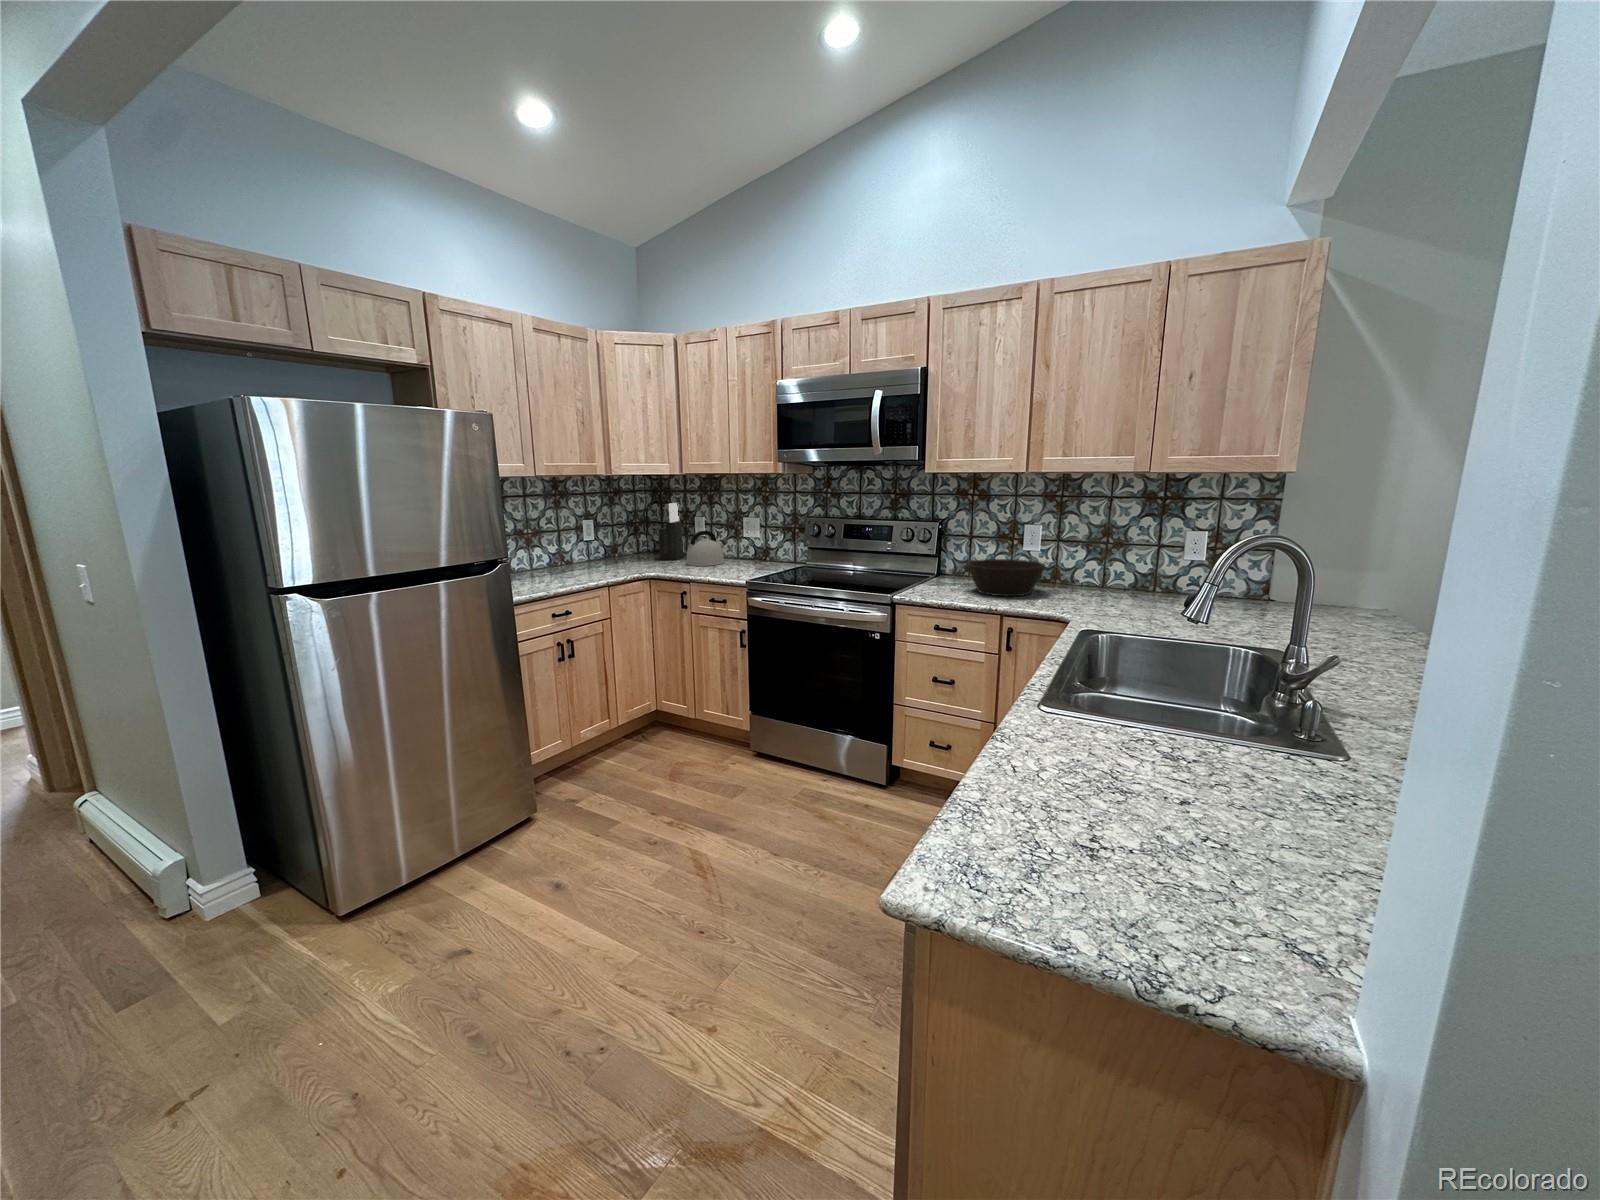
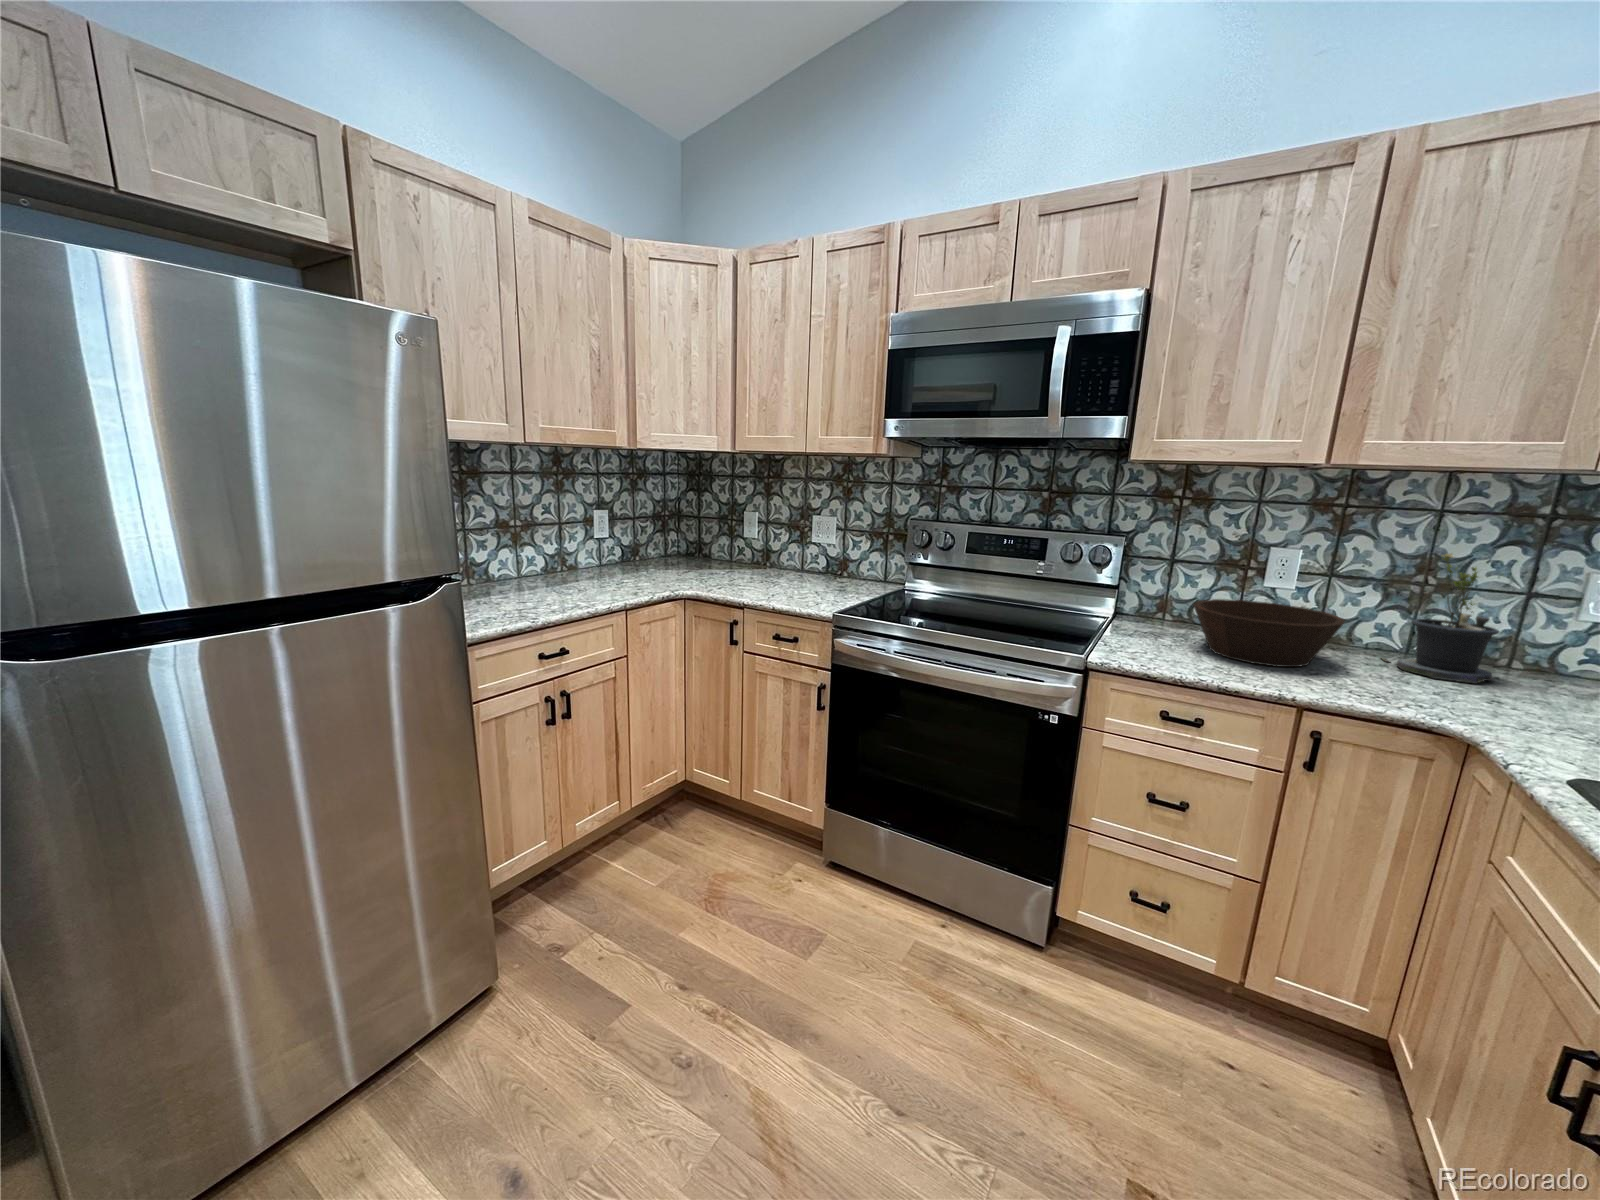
knife block: present [658,503,685,560] -> none [694,491,726,568]
potted plant: none [1080,522,1131,599] -> present [1382,554,1499,684]
kettle: present [686,531,725,566] -> none [731,531,784,580]

